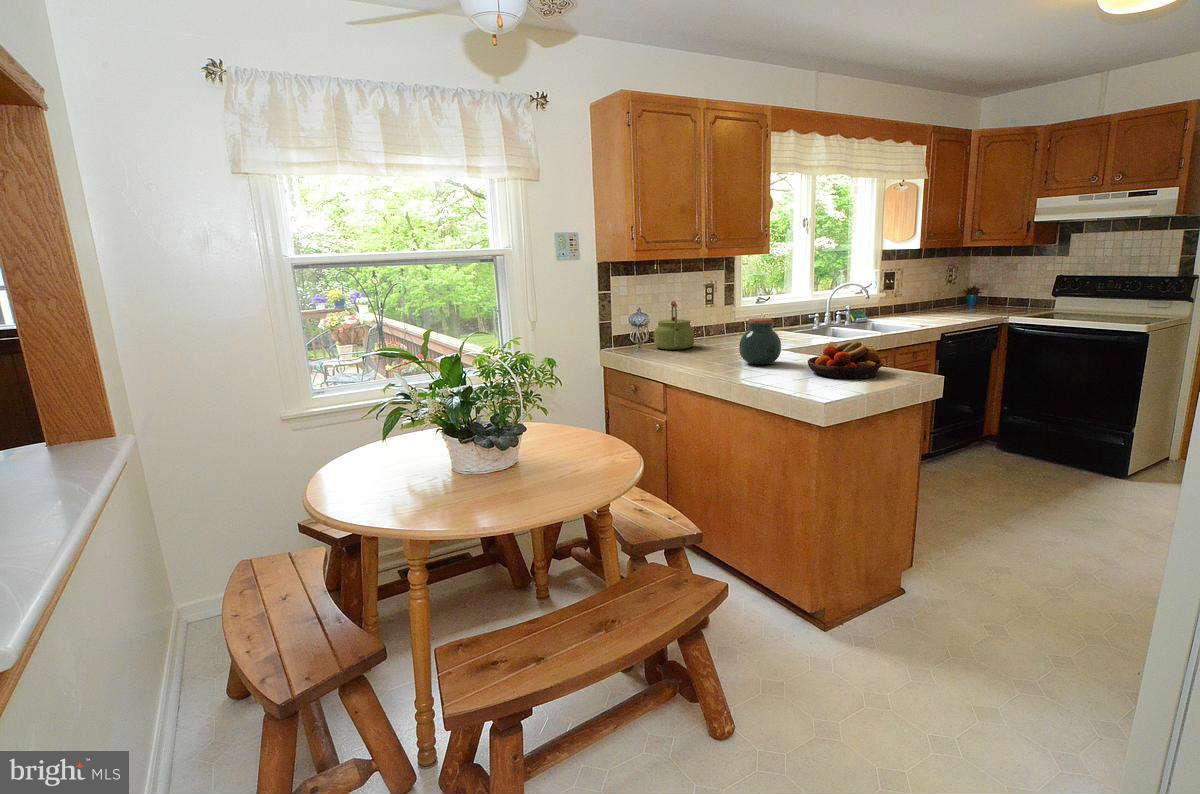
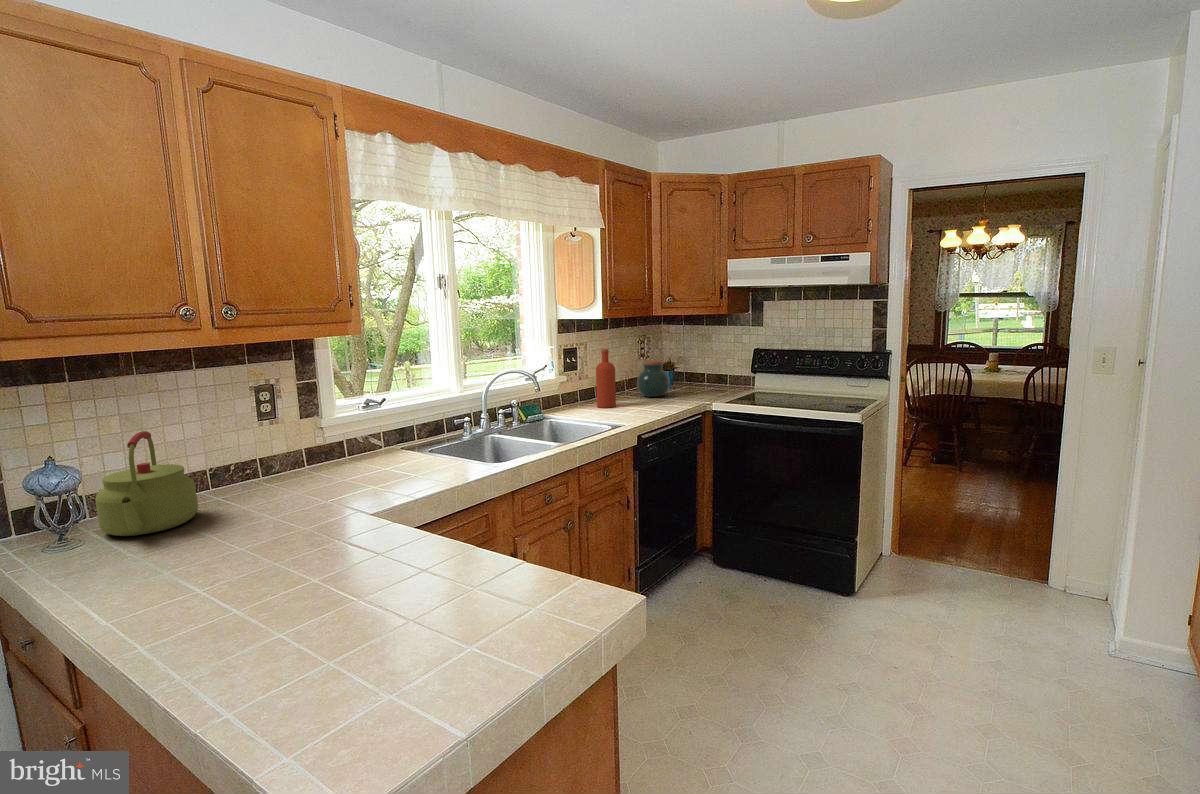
bottle: none [907,272,925,317] -> present [596,349,616,408]
jar: present [739,318,781,365] -> present [637,360,669,397]
fruit bowl: present [808,341,883,379] -> none [339,537,514,671]

